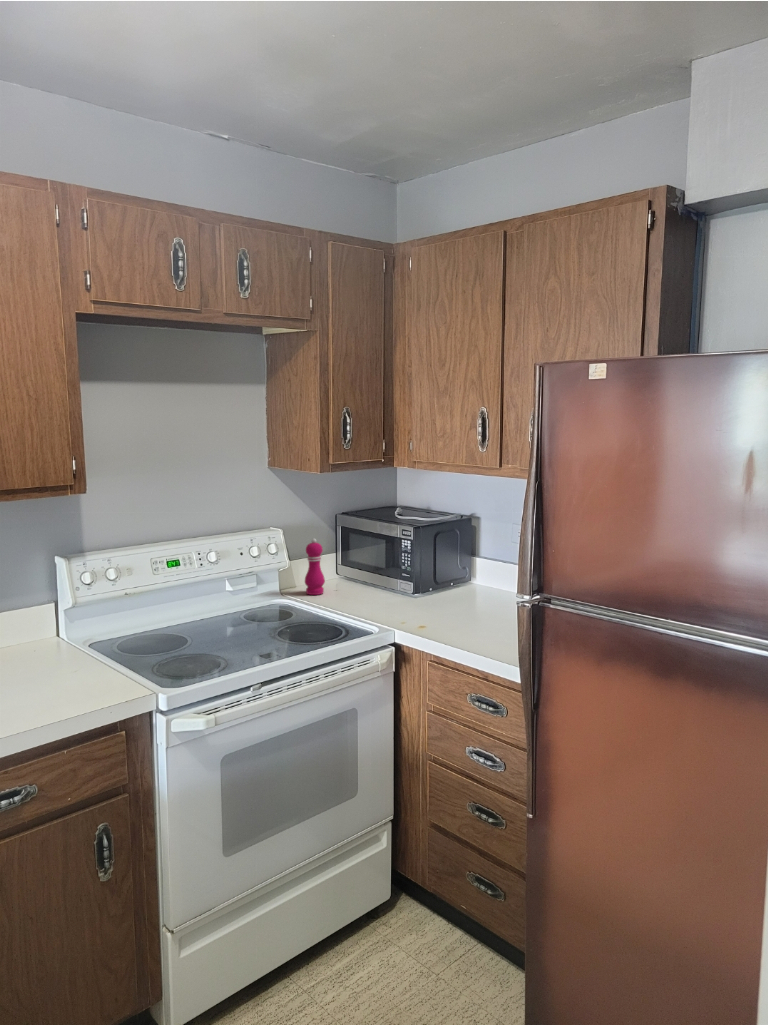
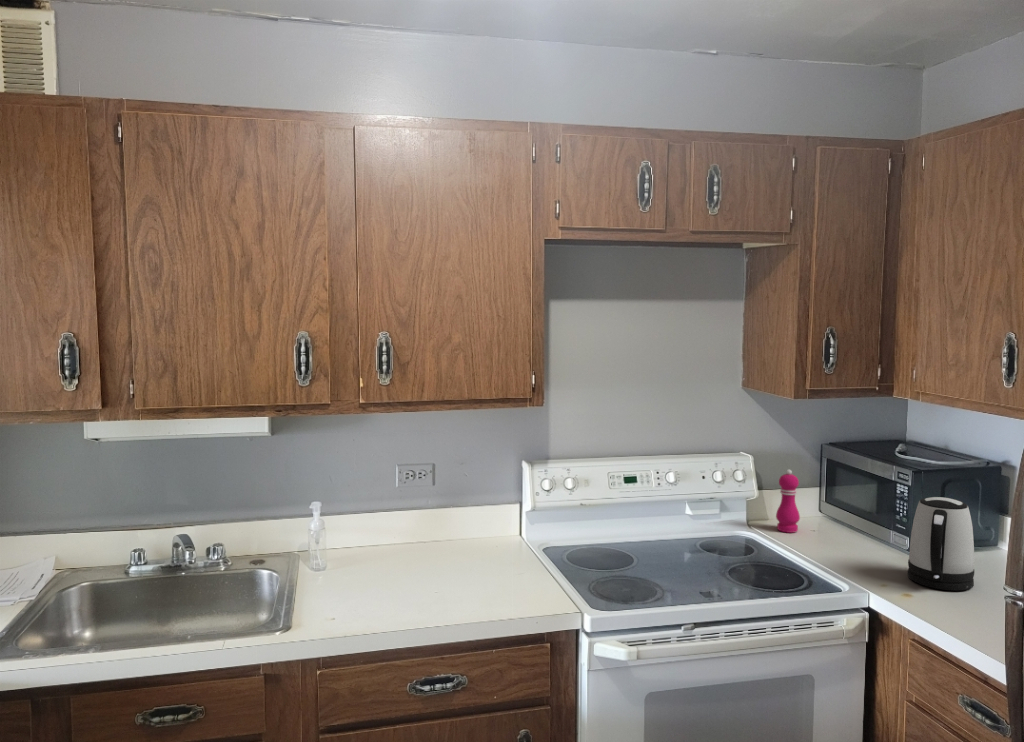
kettle: none [418,546,465,619] -> present [908,497,974,591]

